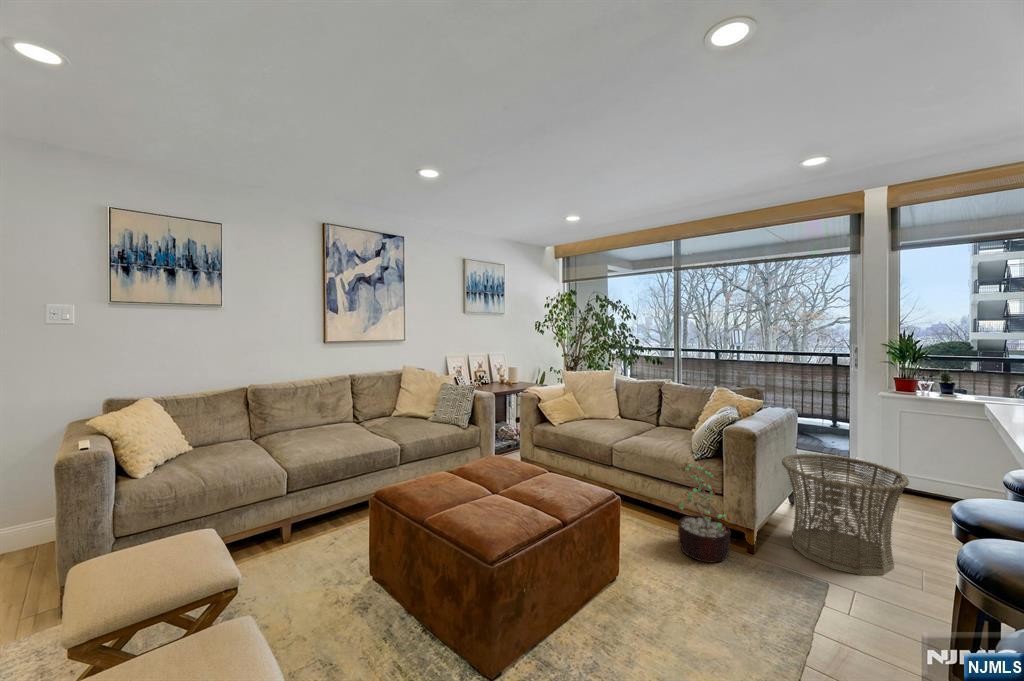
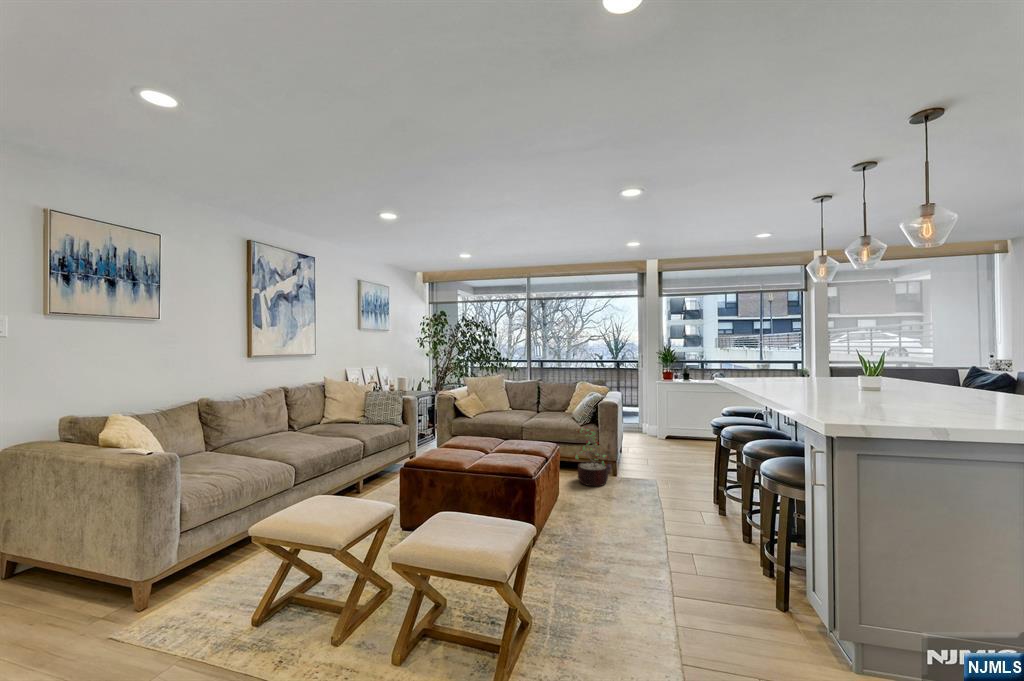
basket: present [782,454,909,575] -> none [626,416,686,477]

